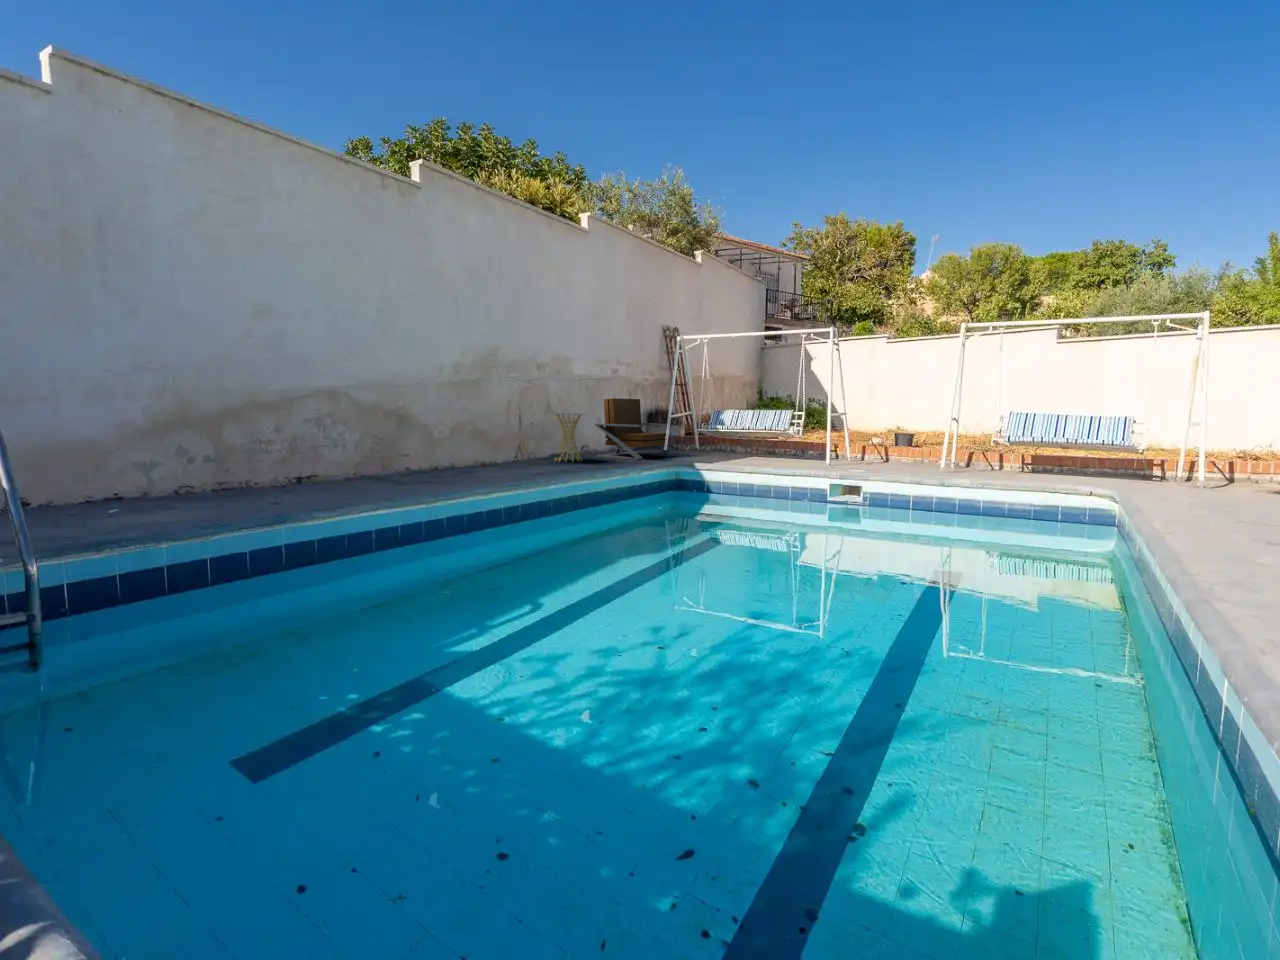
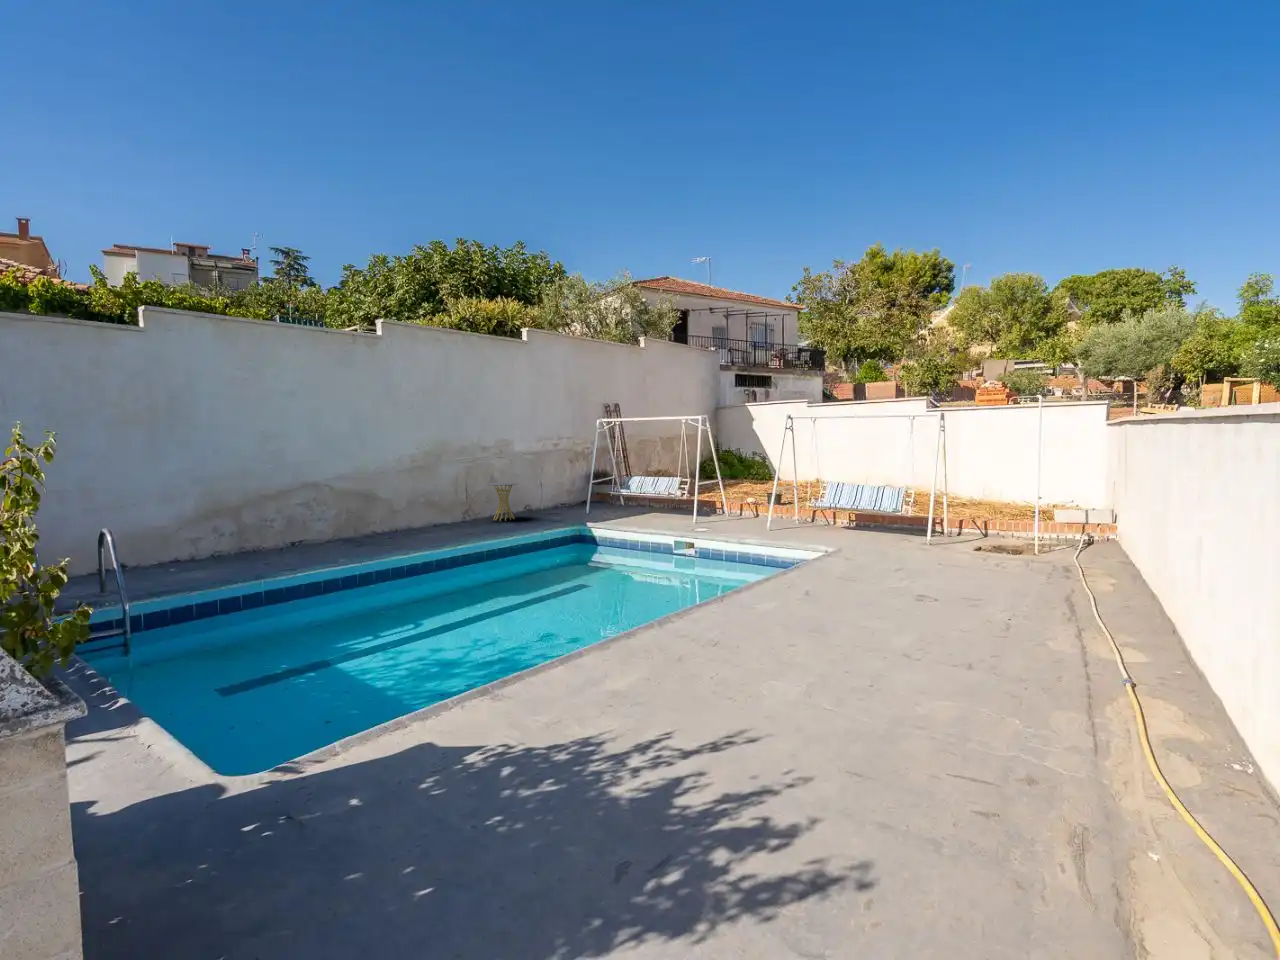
lounge chair: present [595,398,673,460] -> none [530,467,595,517]

